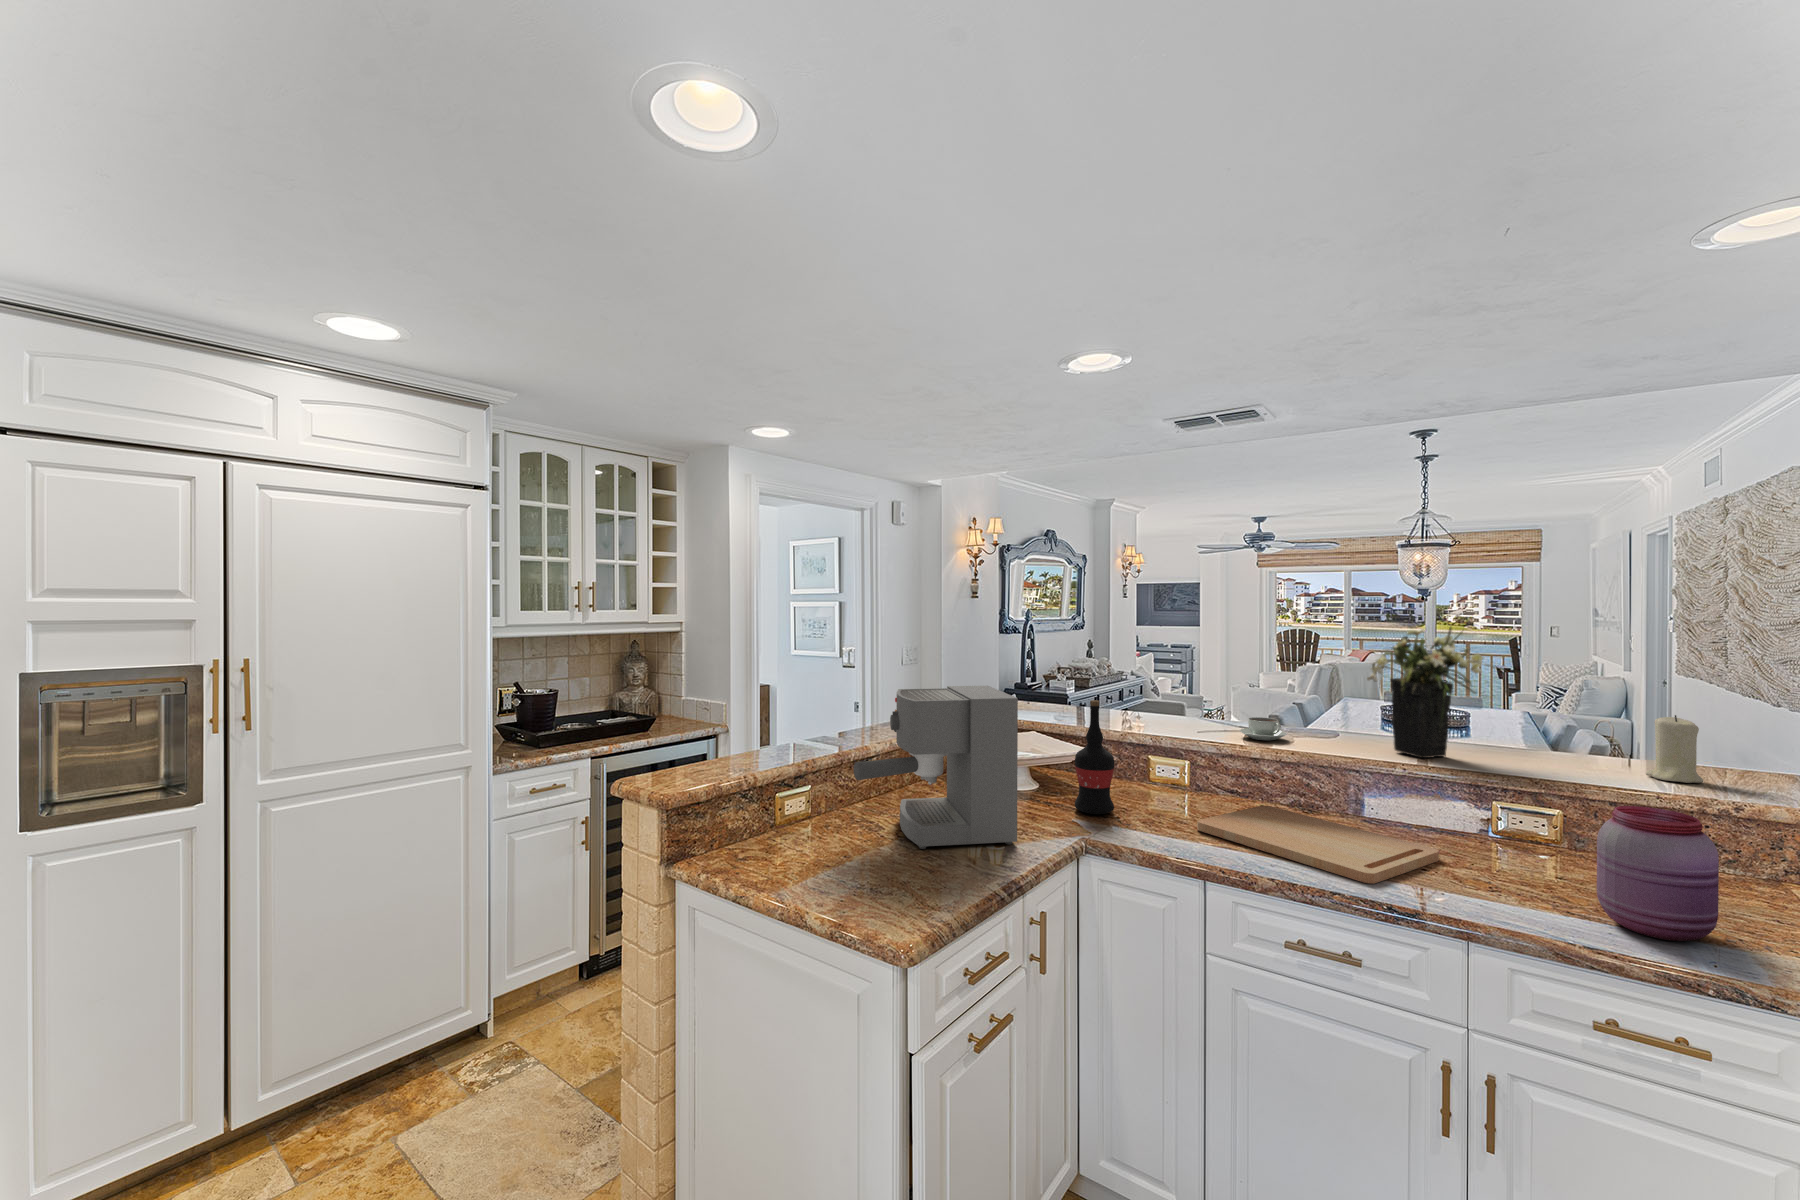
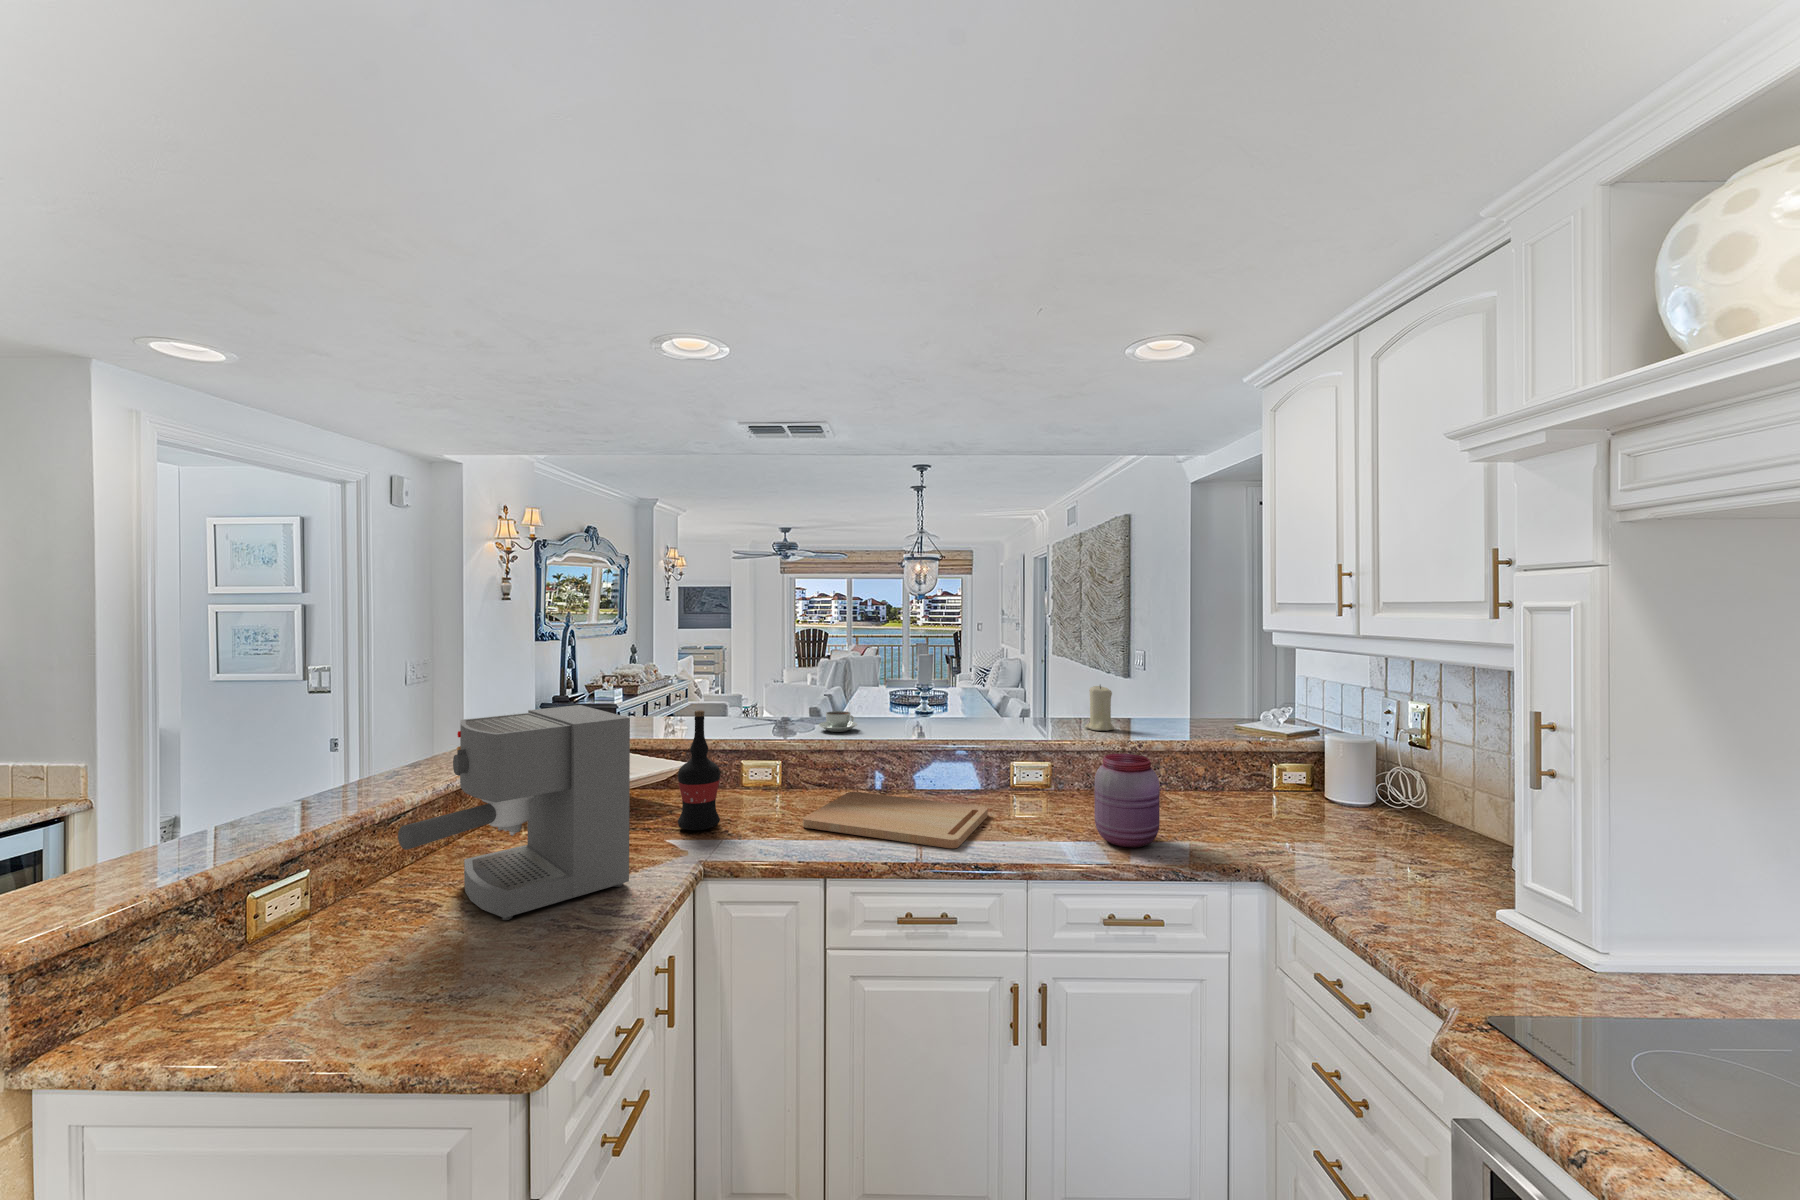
flower arrangement: present [1367,627,1495,758] -> none [920,626,1006,733]

